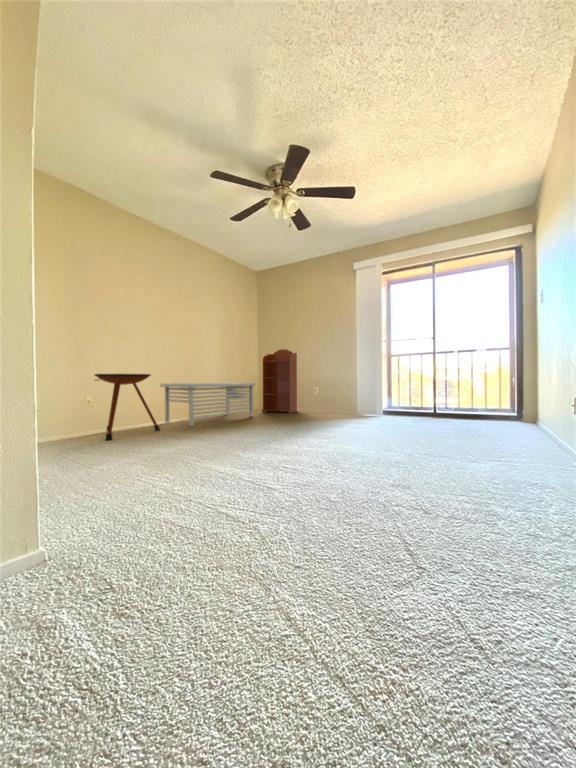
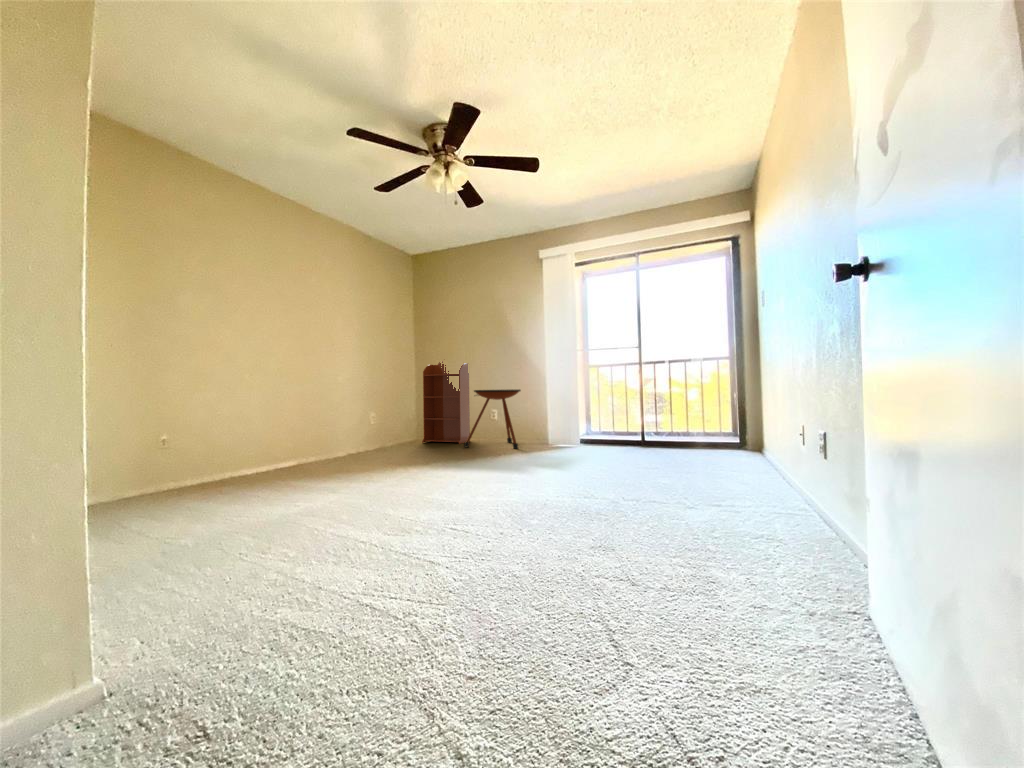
side table: present [95,374,160,440] -> present [464,389,521,449]
storage bench: present [160,383,255,426] -> none [277,405,413,468]

